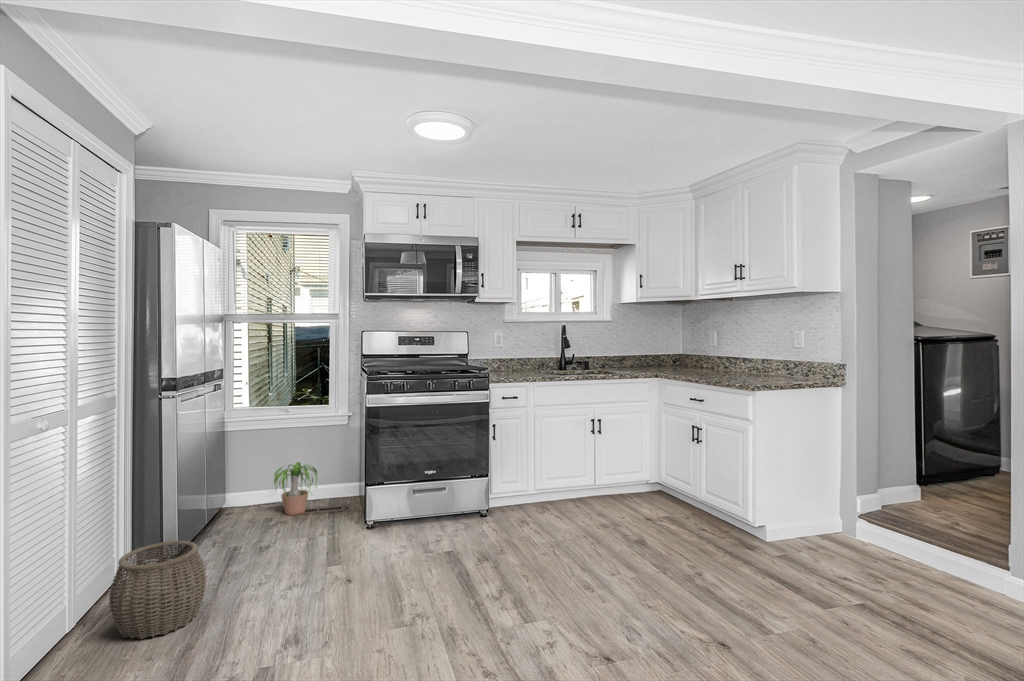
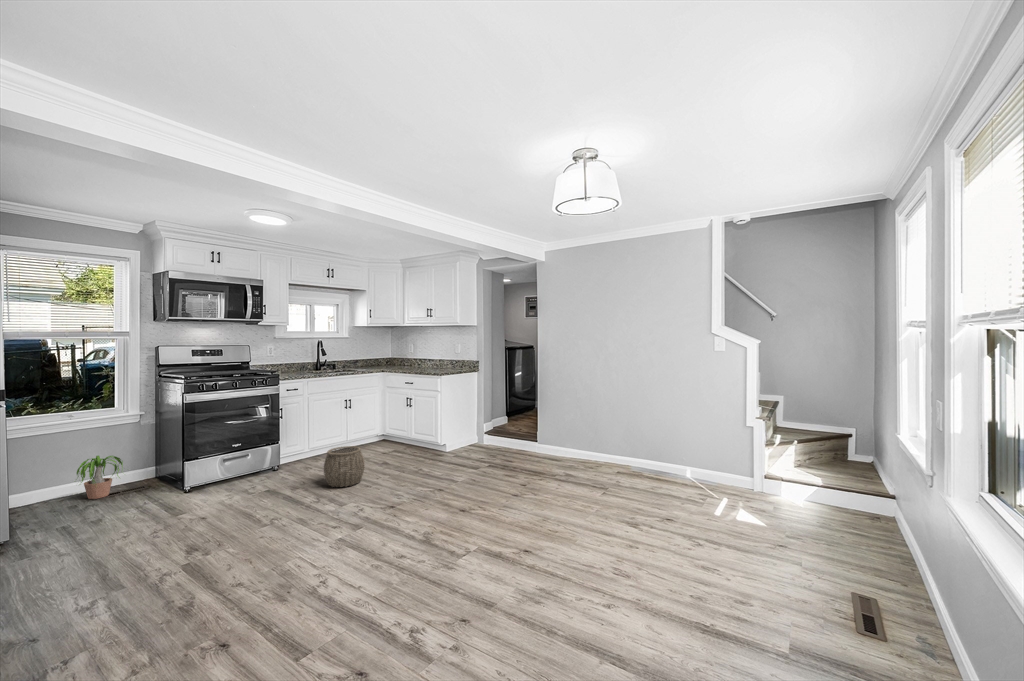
woven basket: present [109,541,207,639] -> present [324,446,365,487]

